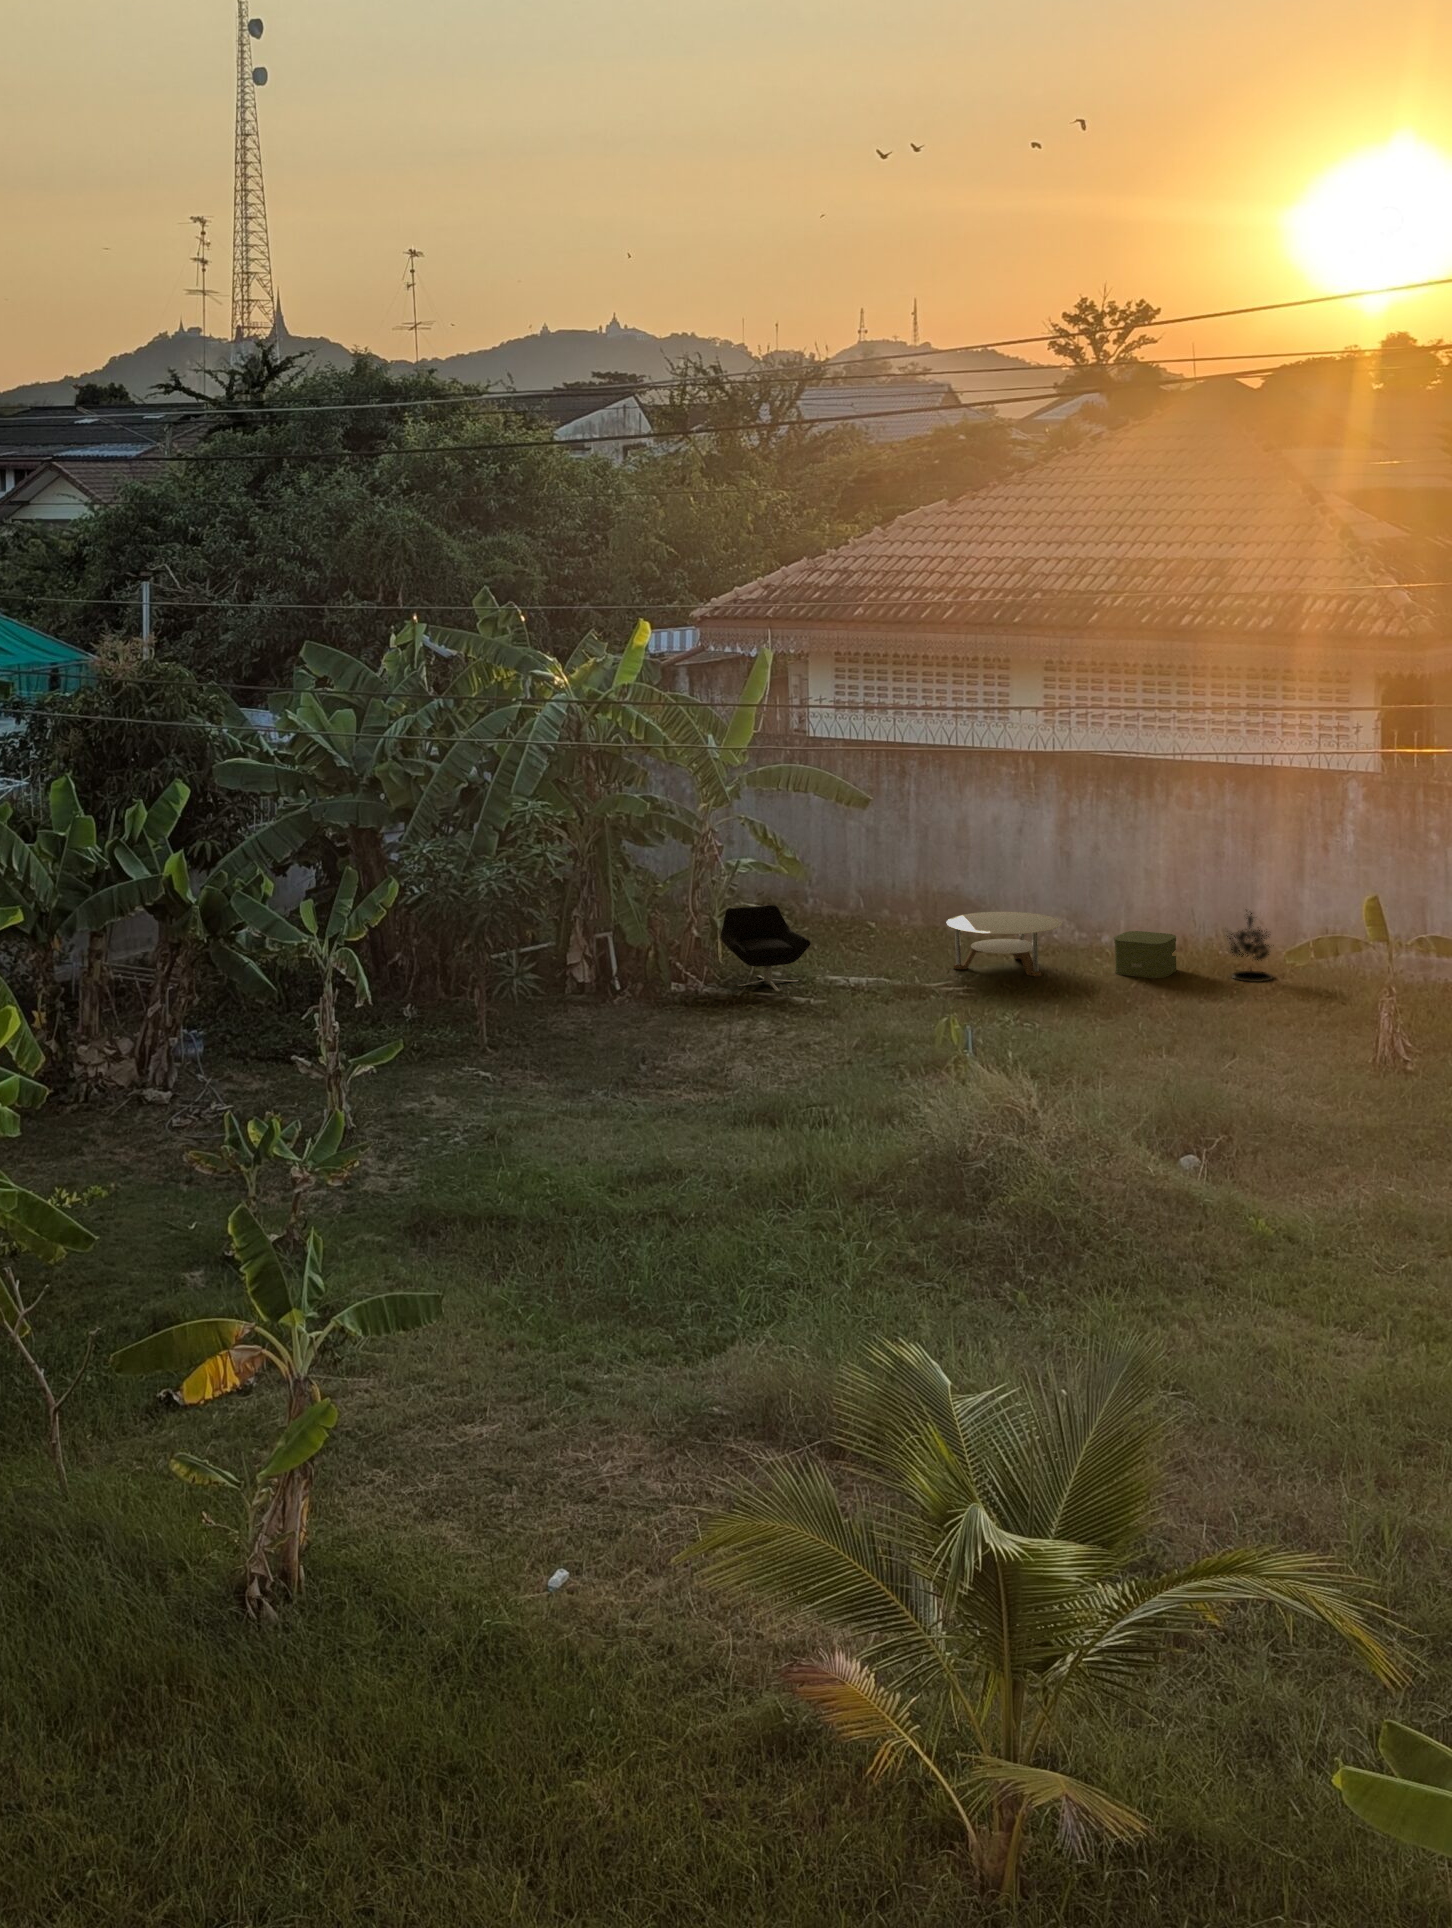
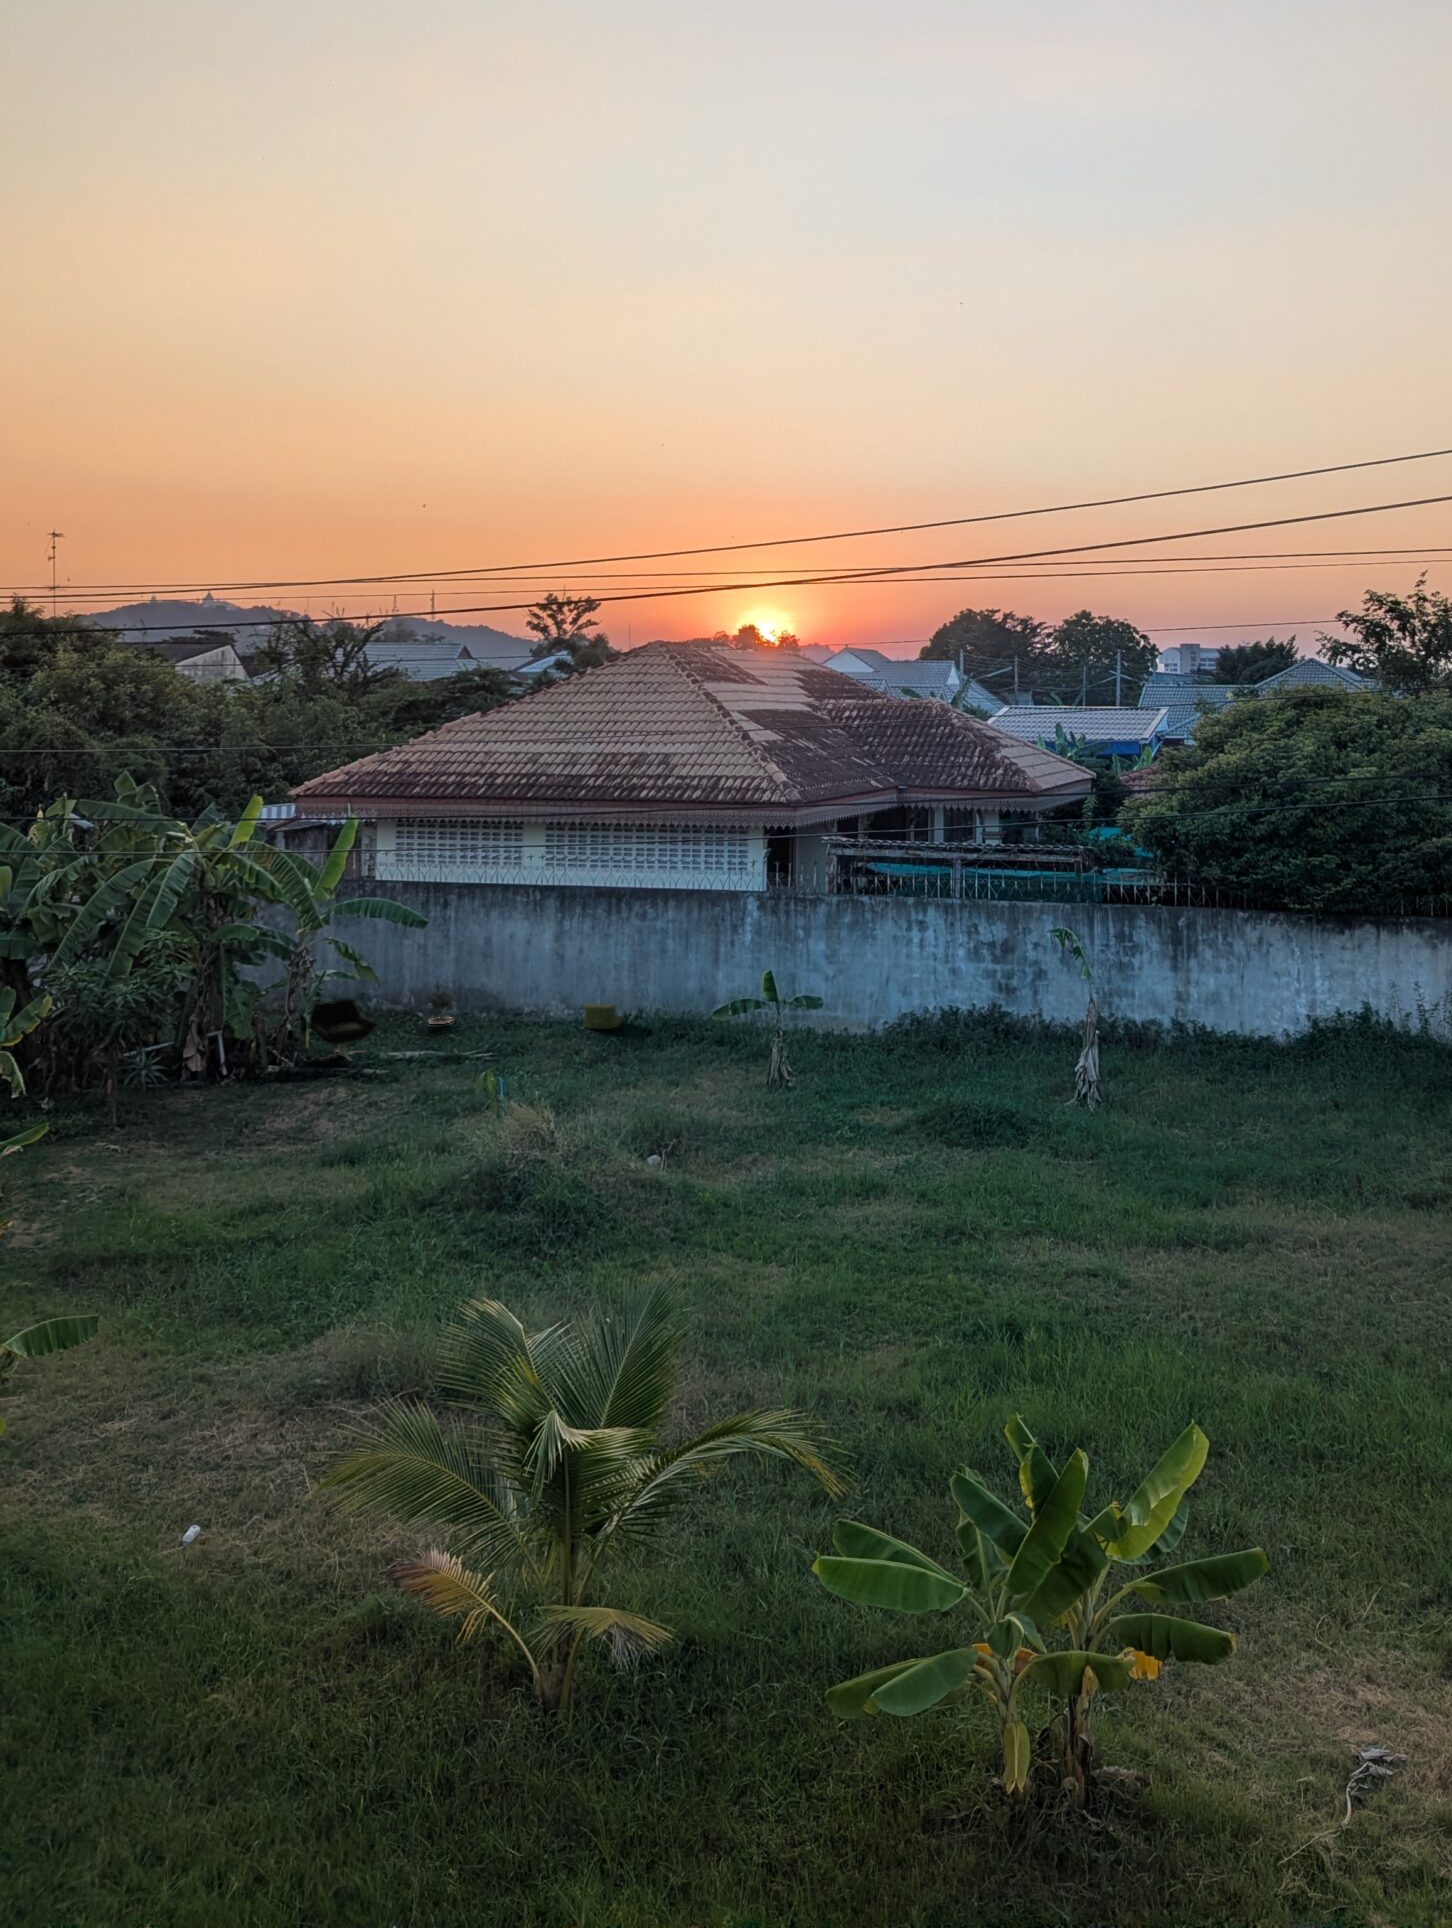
potted tree: present [1226,910,1274,982] -> present [429,981,453,1024]
round table: present [947,911,1062,976] -> none [475,991,551,1034]

